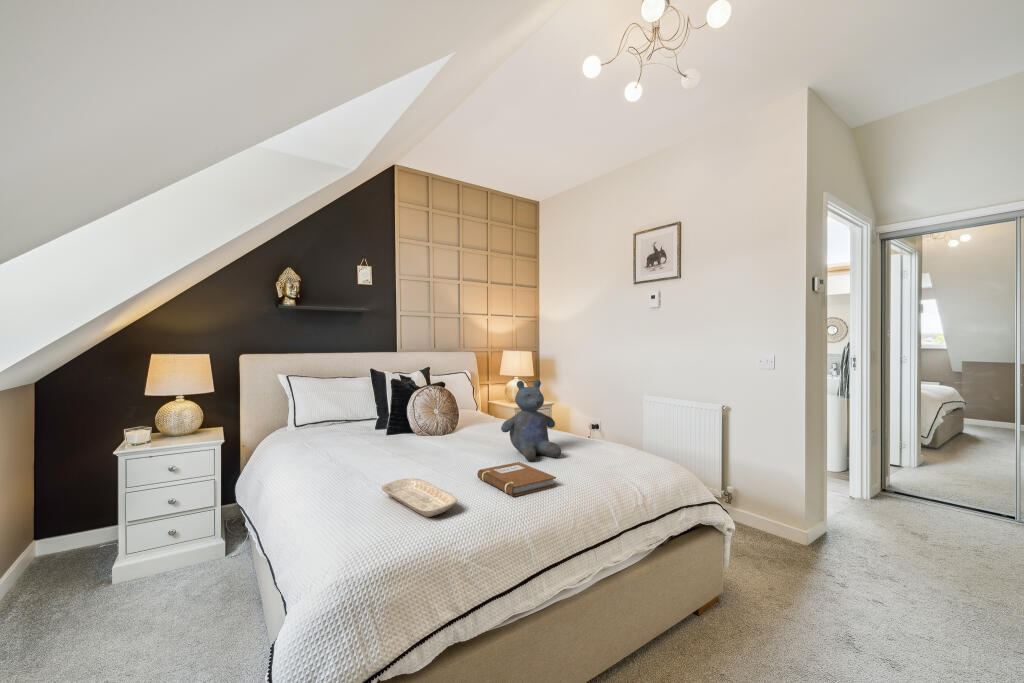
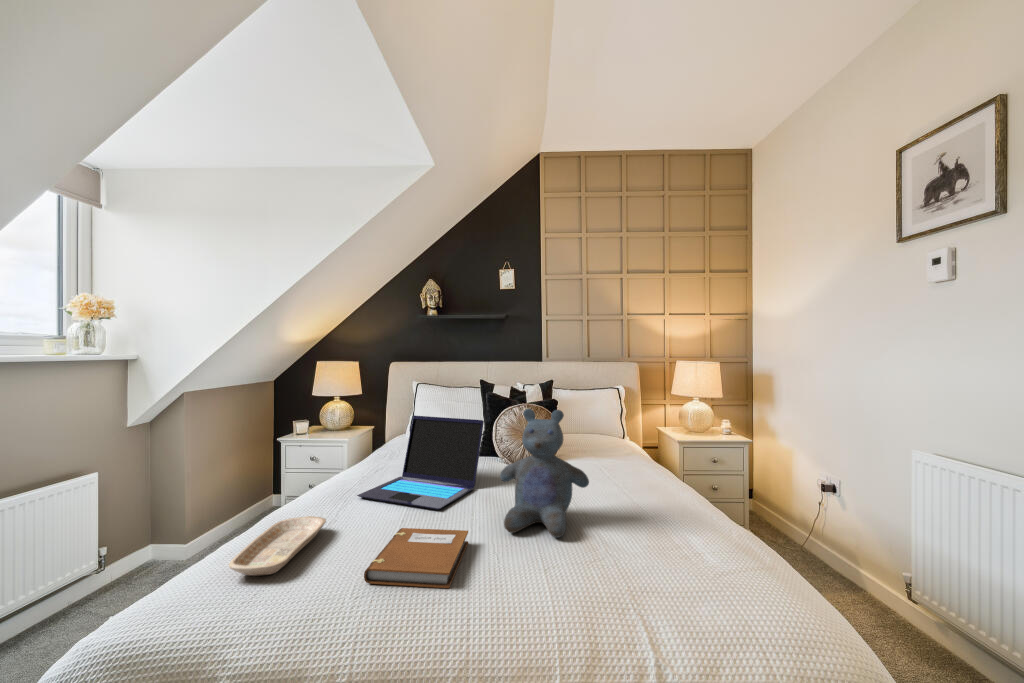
laptop: none [380,396,462,469] -> present [357,416,484,510]

